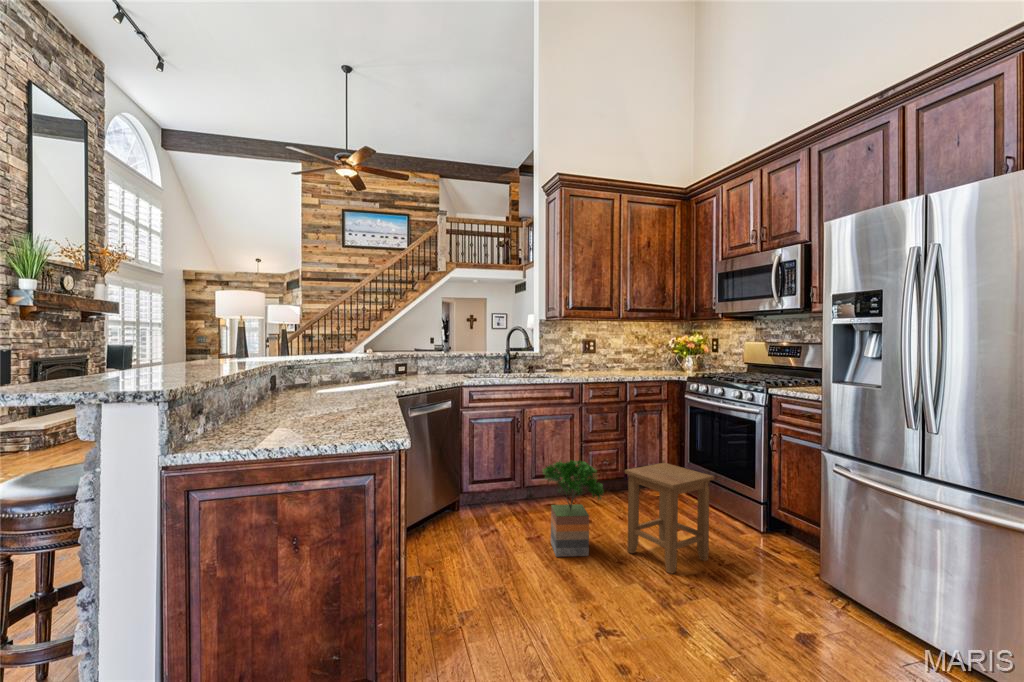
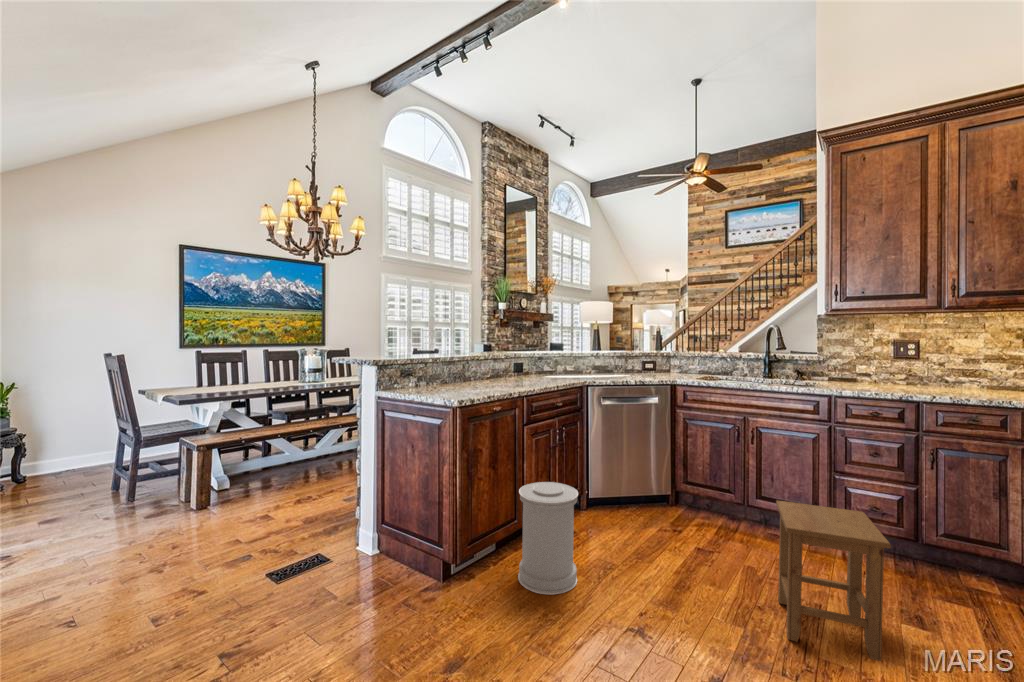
potted tree: present [543,460,604,557] -> none [692,470,760,582]
trash can: none [449,513,525,659] -> present [518,482,578,594]

